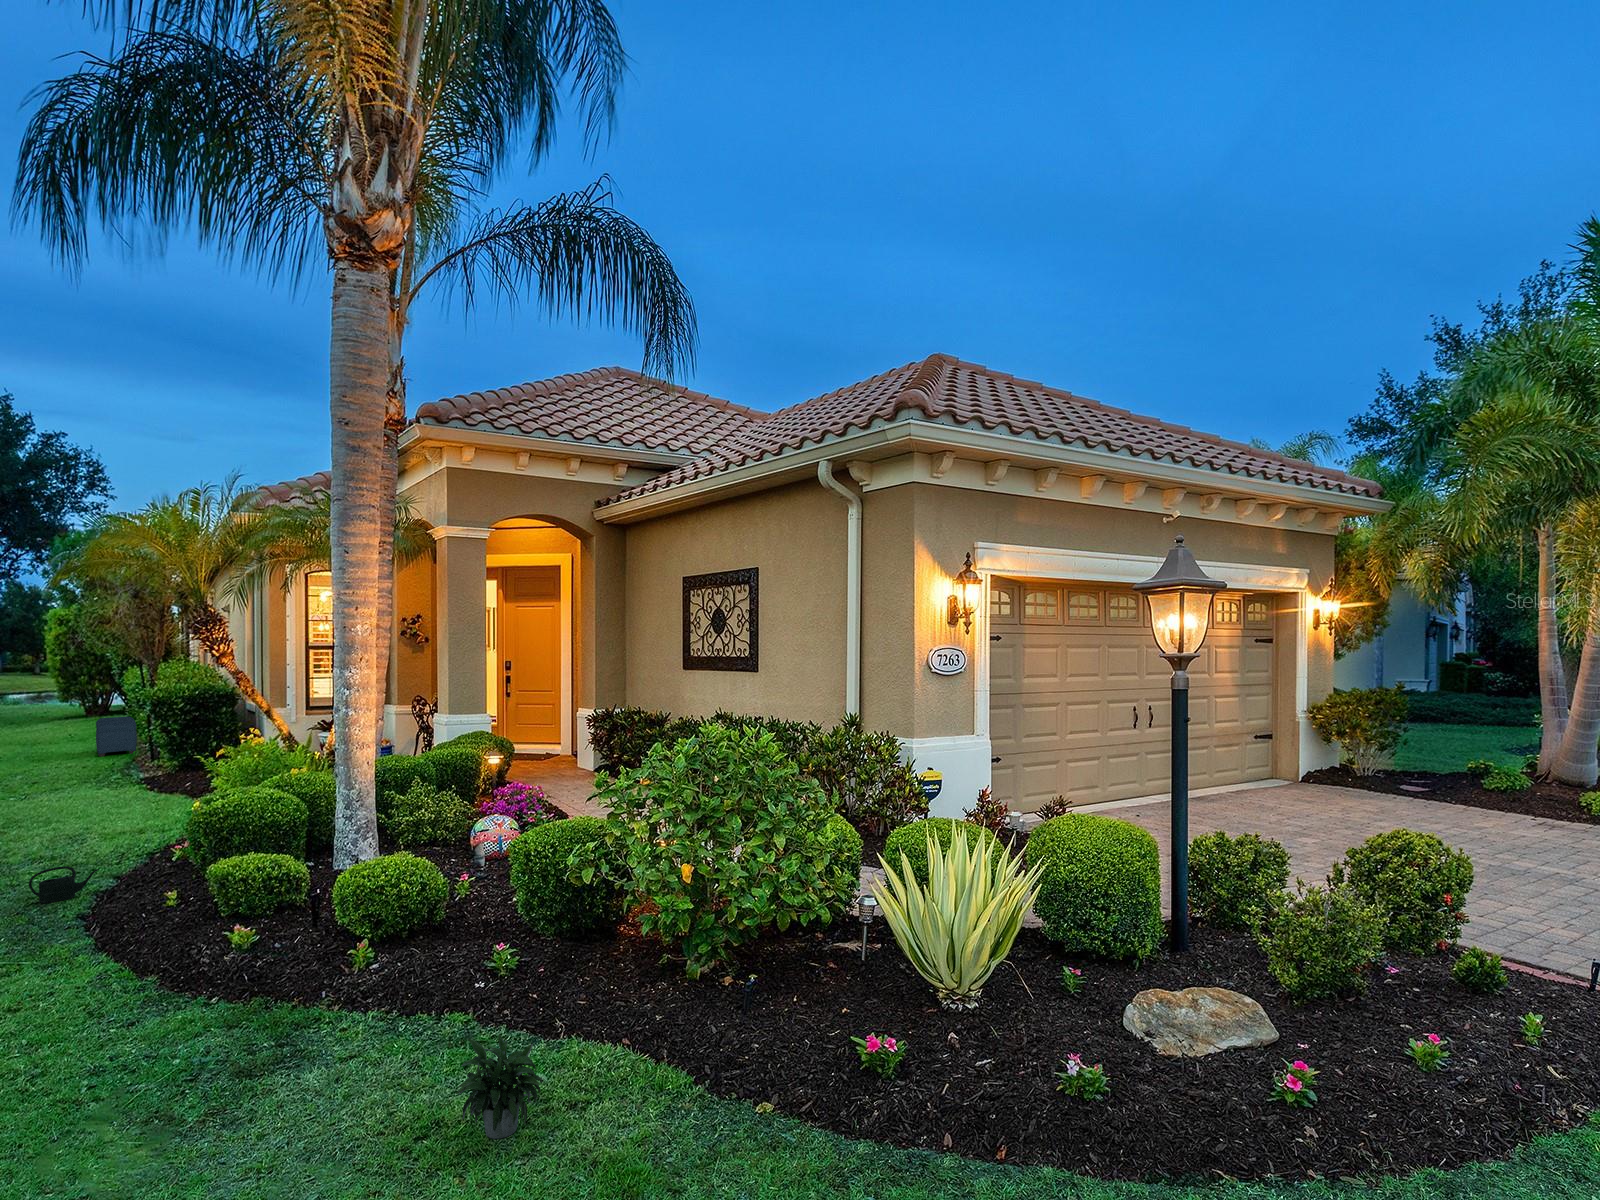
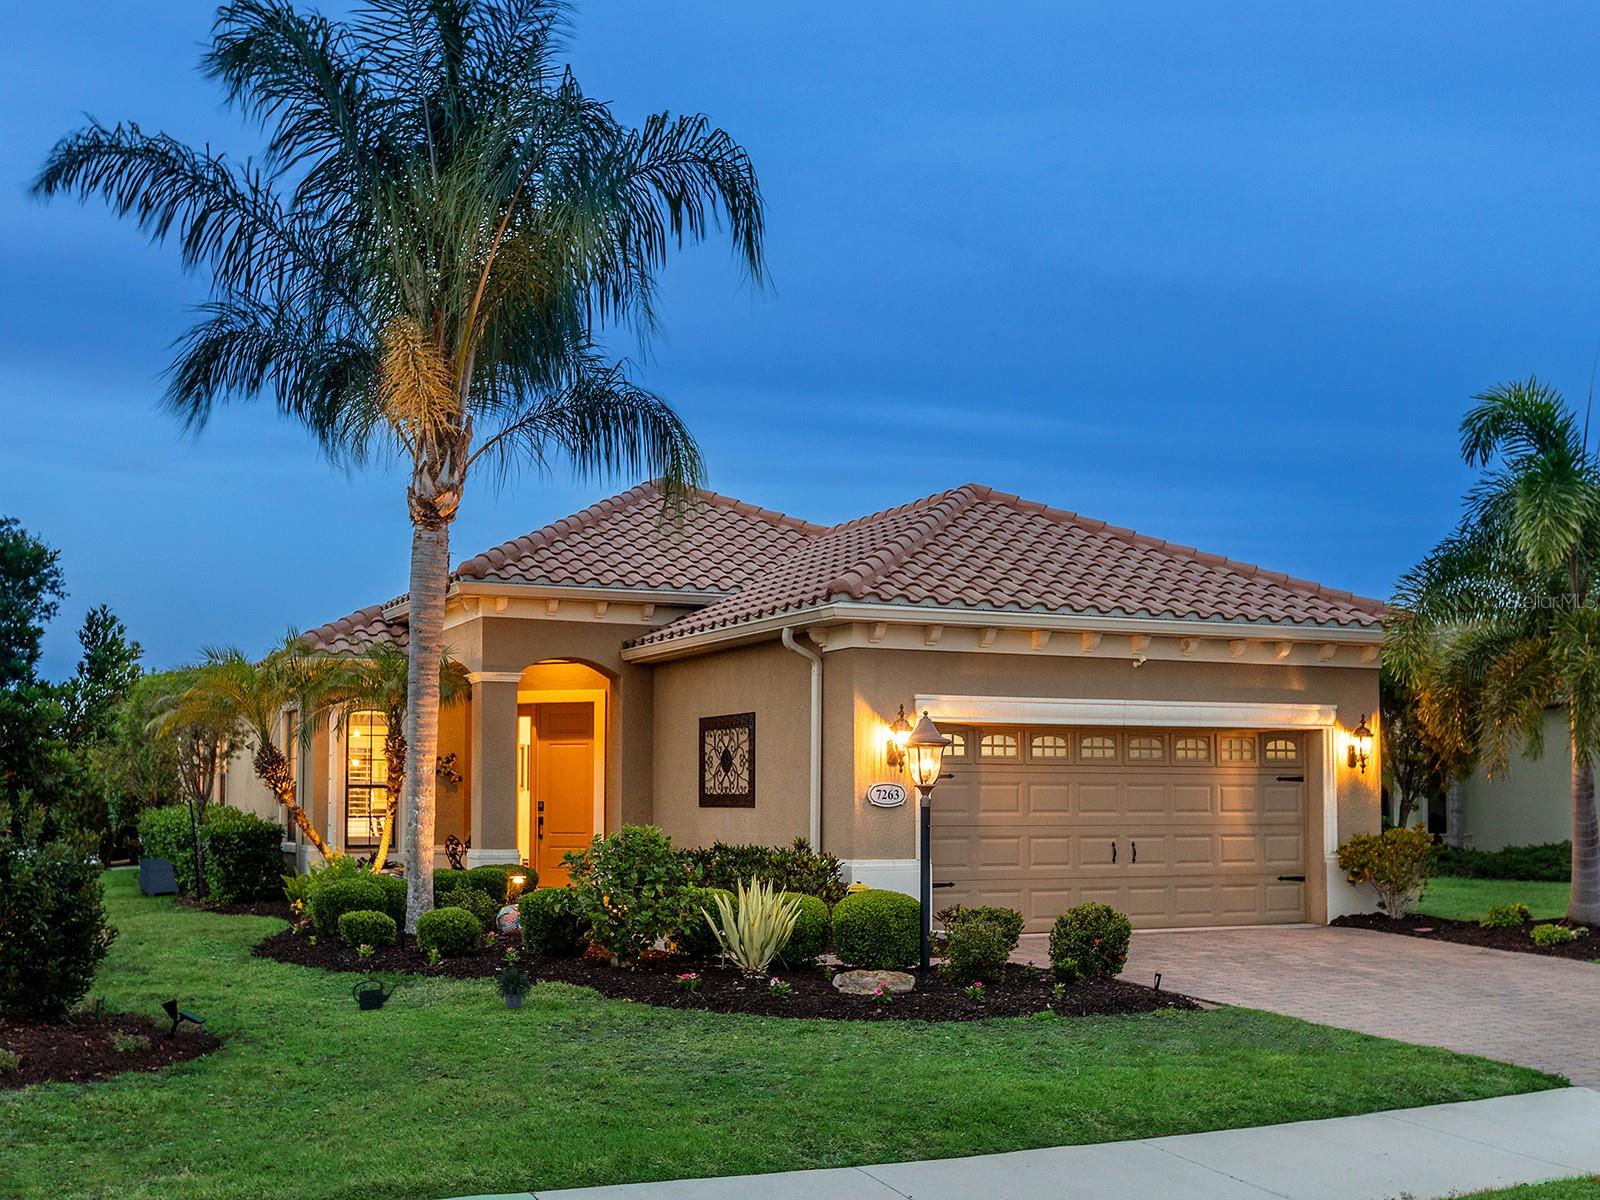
watering can: present [29,866,99,903] -> present [353,980,399,1010]

